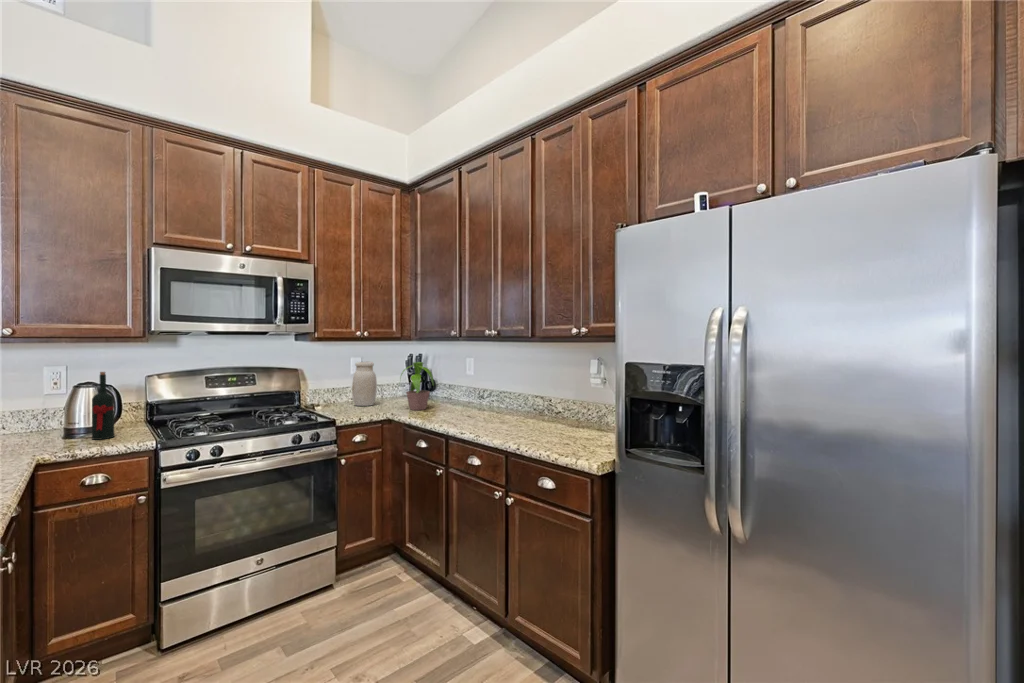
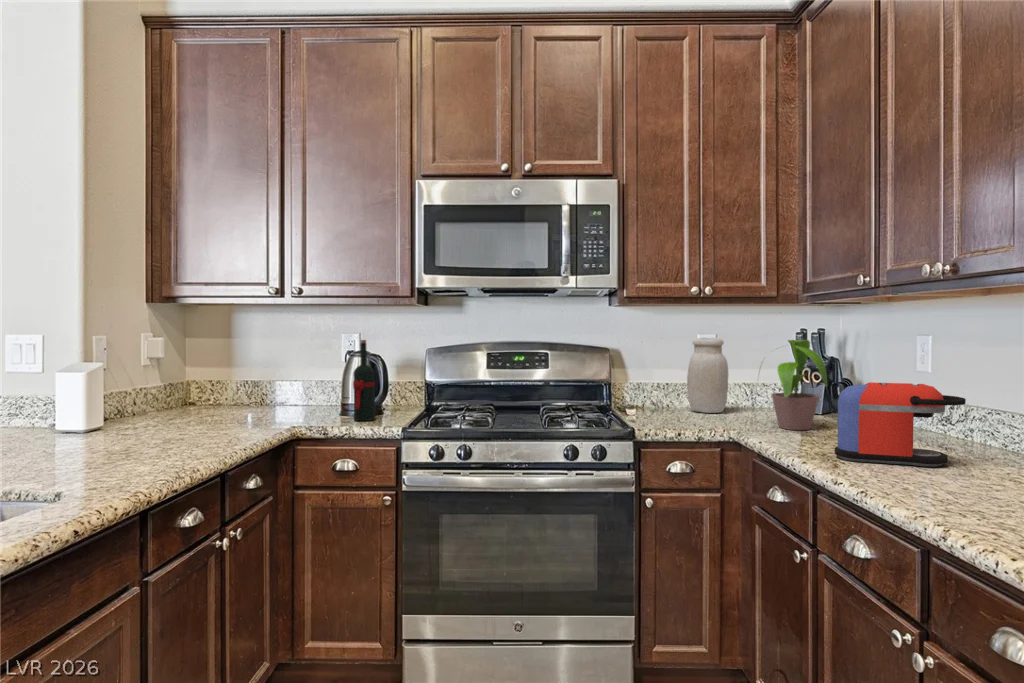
coffee maker: none [448,382,498,421] -> present [835,382,966,467]

